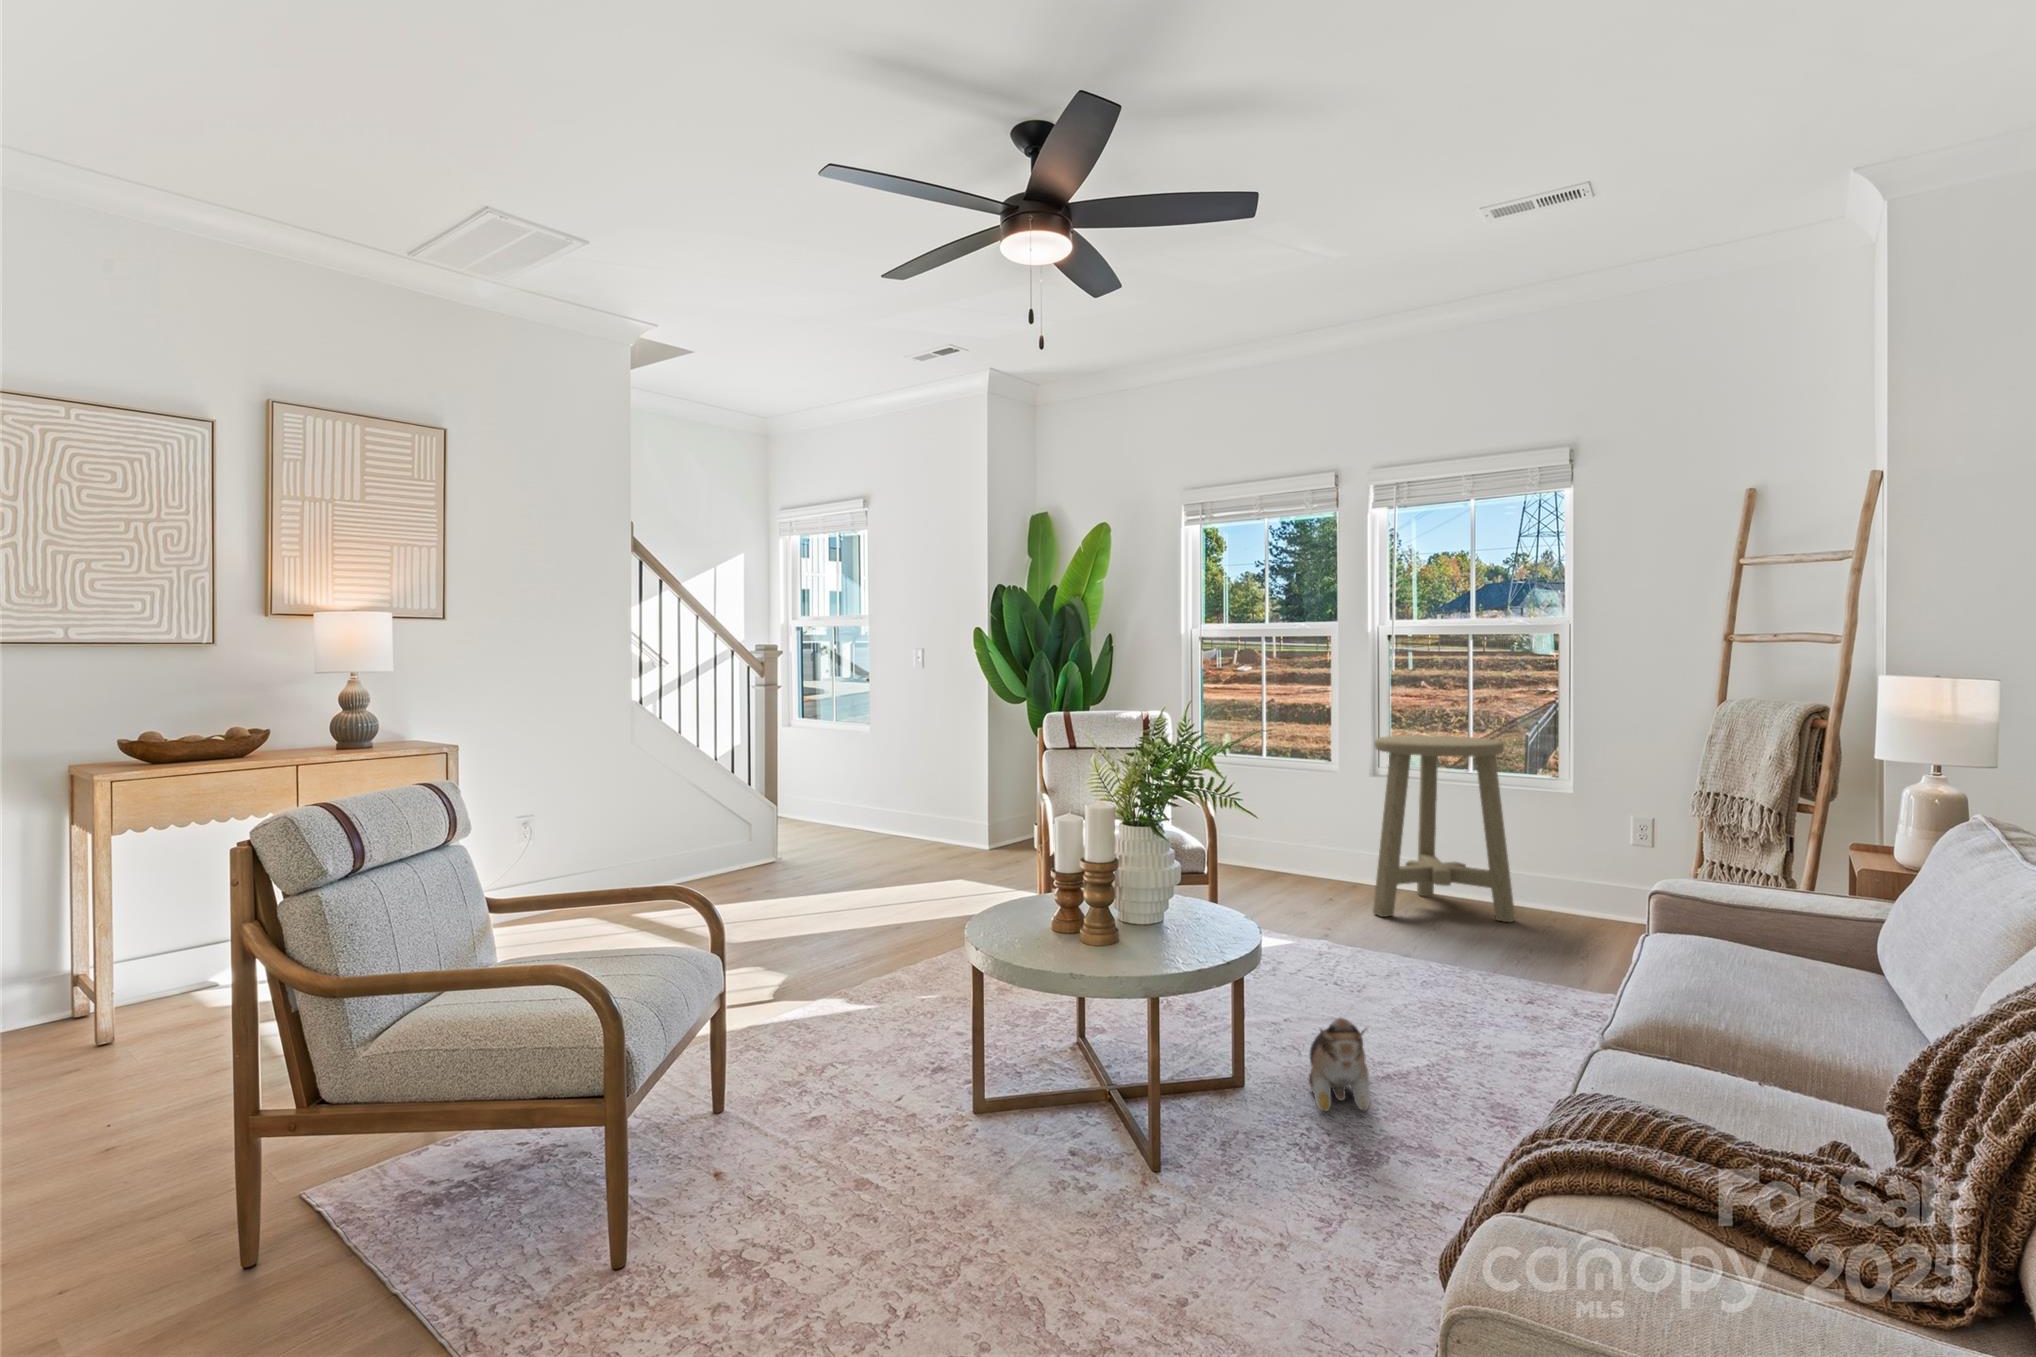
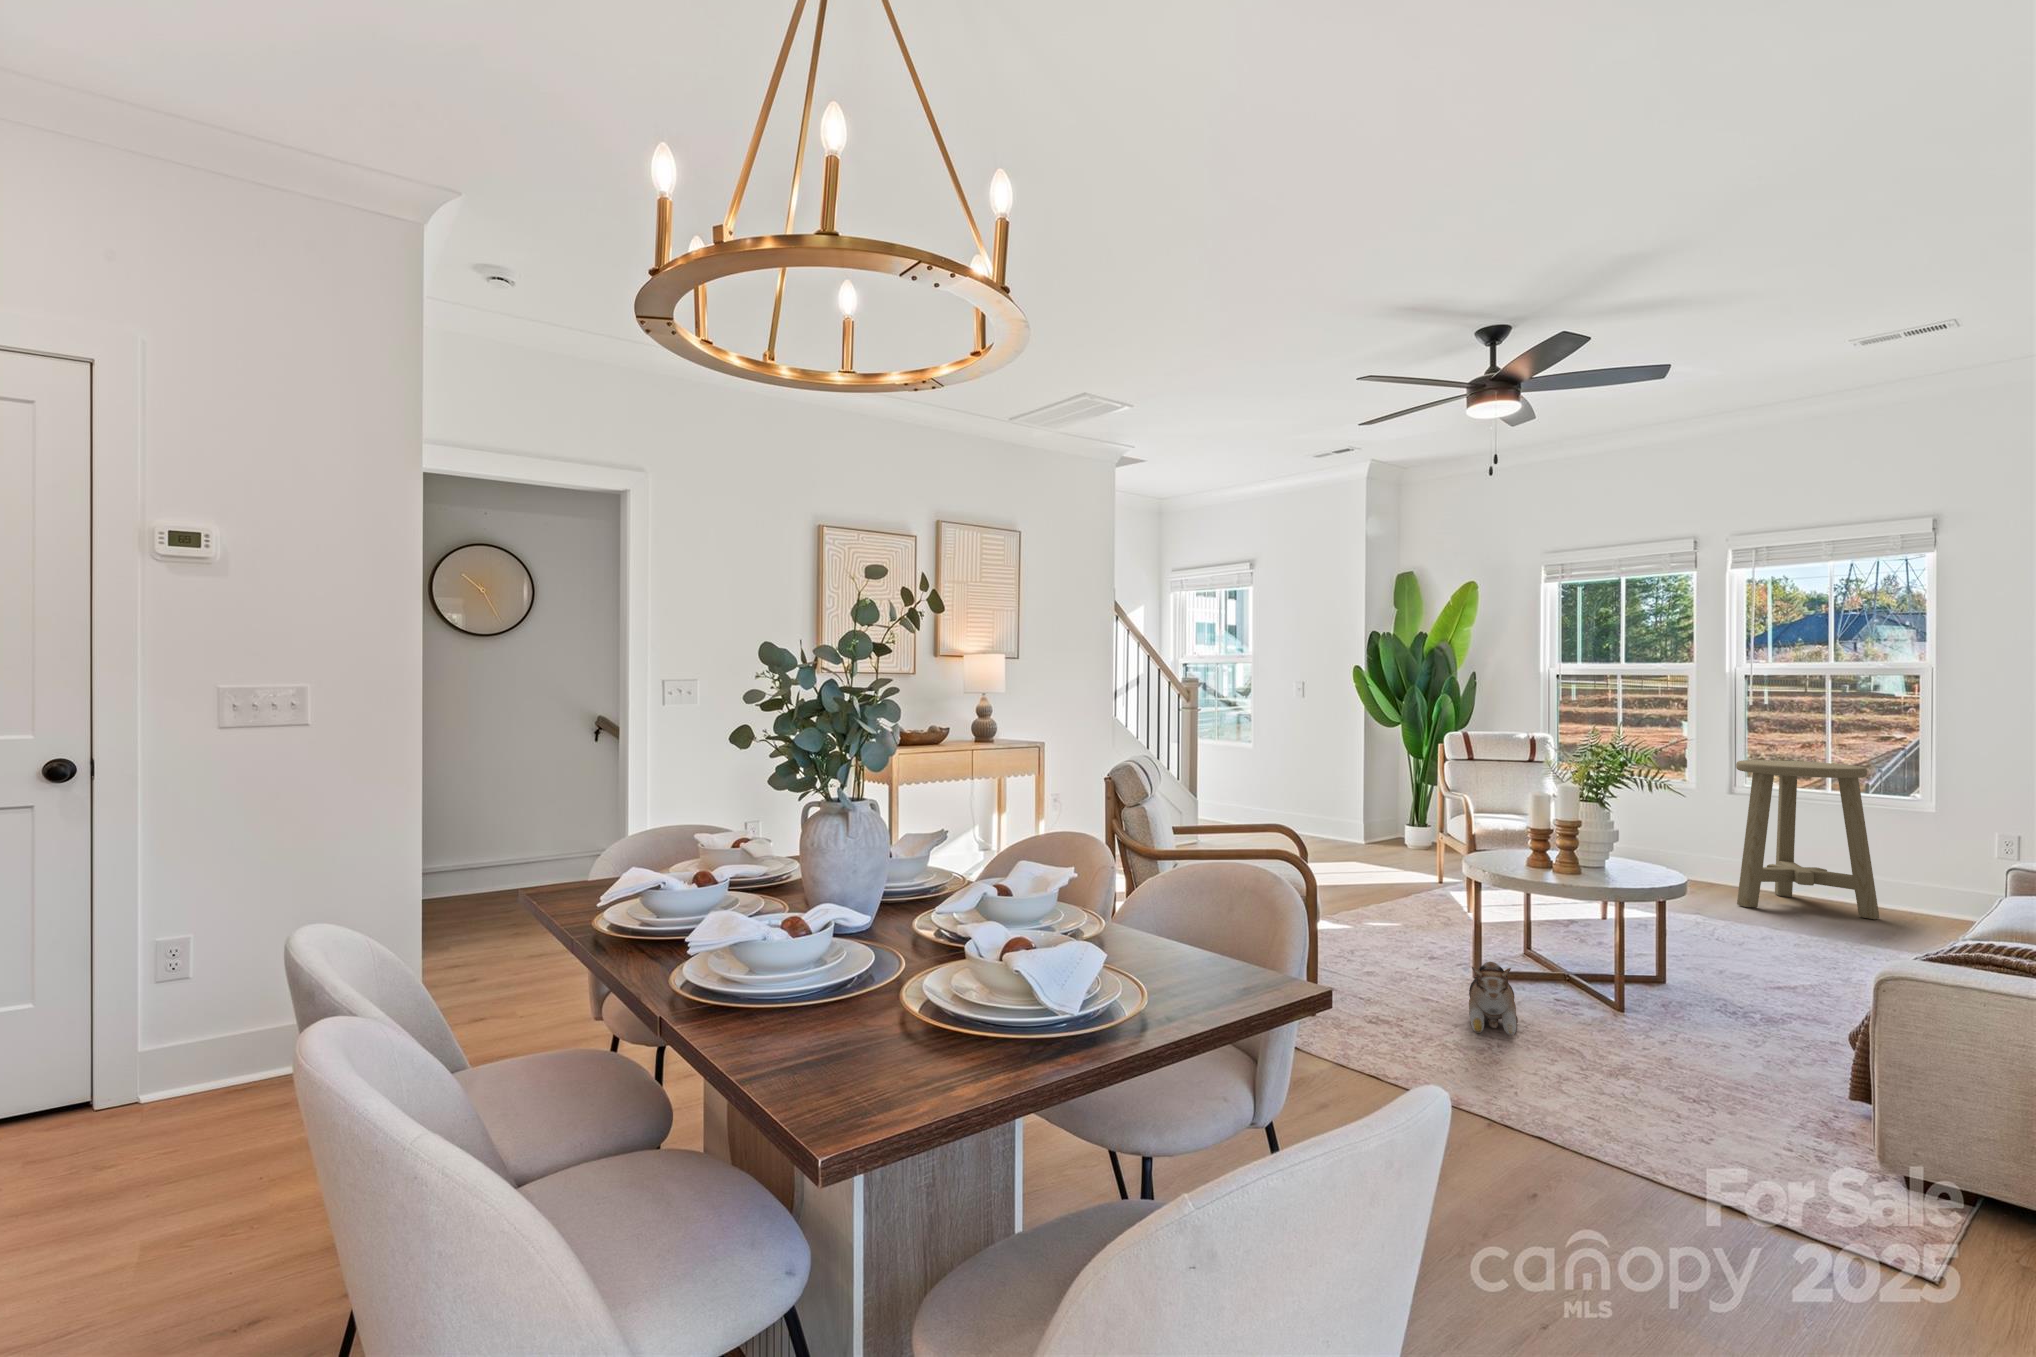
plush toy: present [1309,1017,1370,1111] -> present [1469,962,1518,1035]

